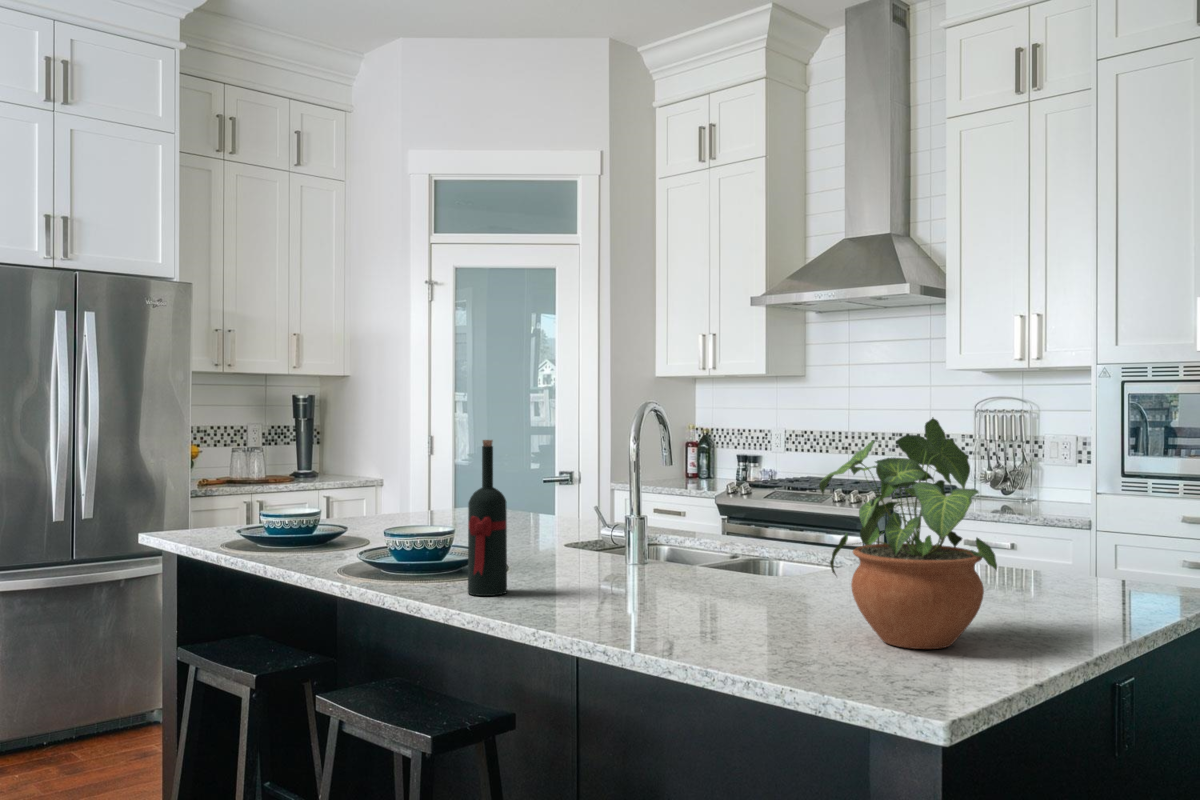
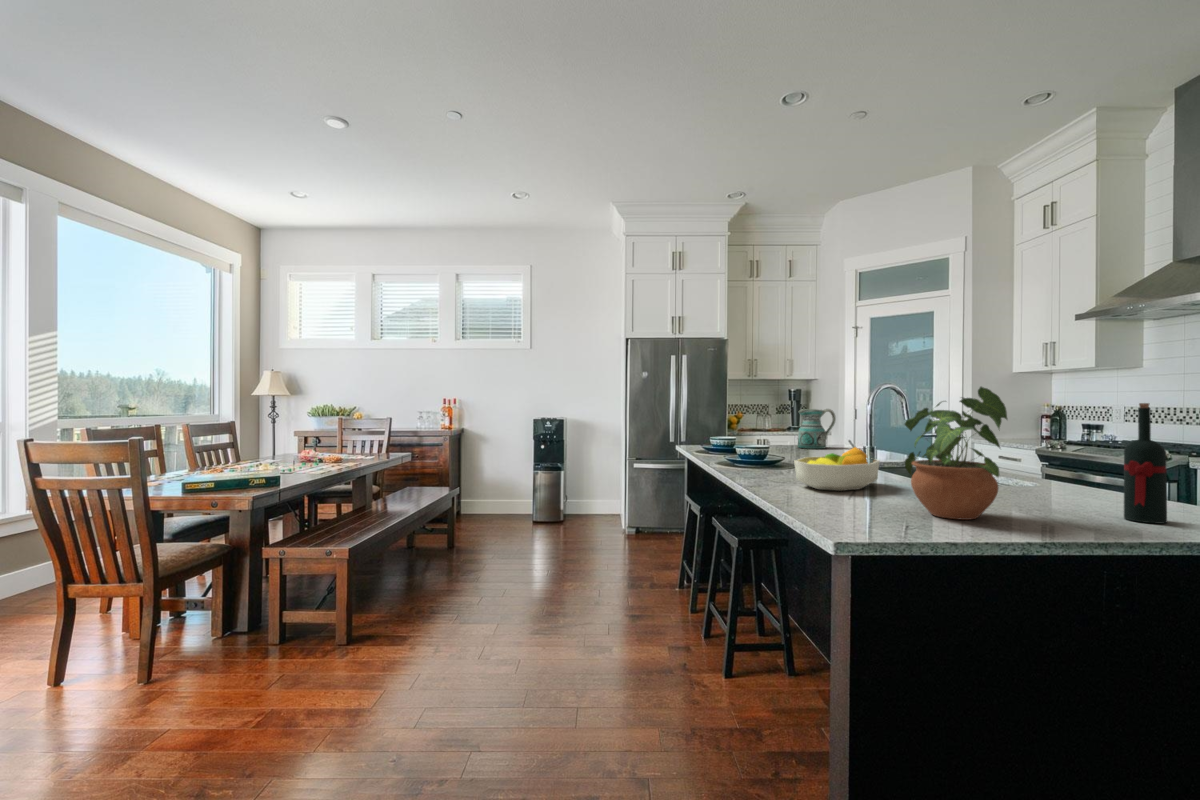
ceramic pitcher: none [396,440,463,521] -> present [798,409,836,449]
wine bottle: present [468,440,507,596] -> present [1124,403,1167,524]
fruit bowl: none [578,524,717,618] -> present [794,447,880,491]

